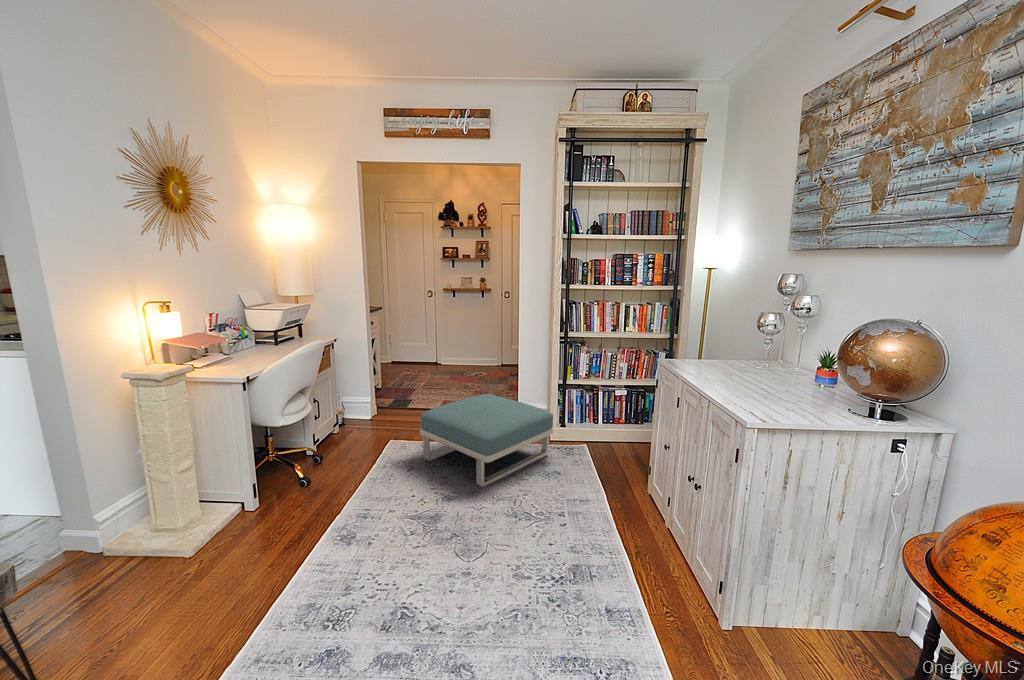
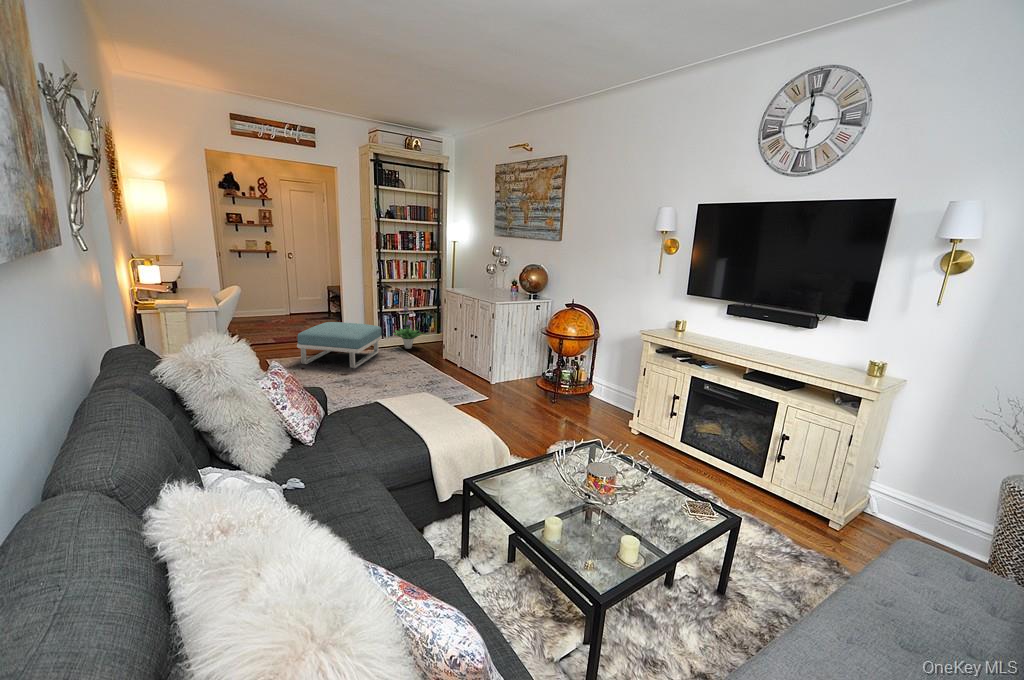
potted plant: none [578,379,634,453] -> present [393,306,422,349]

